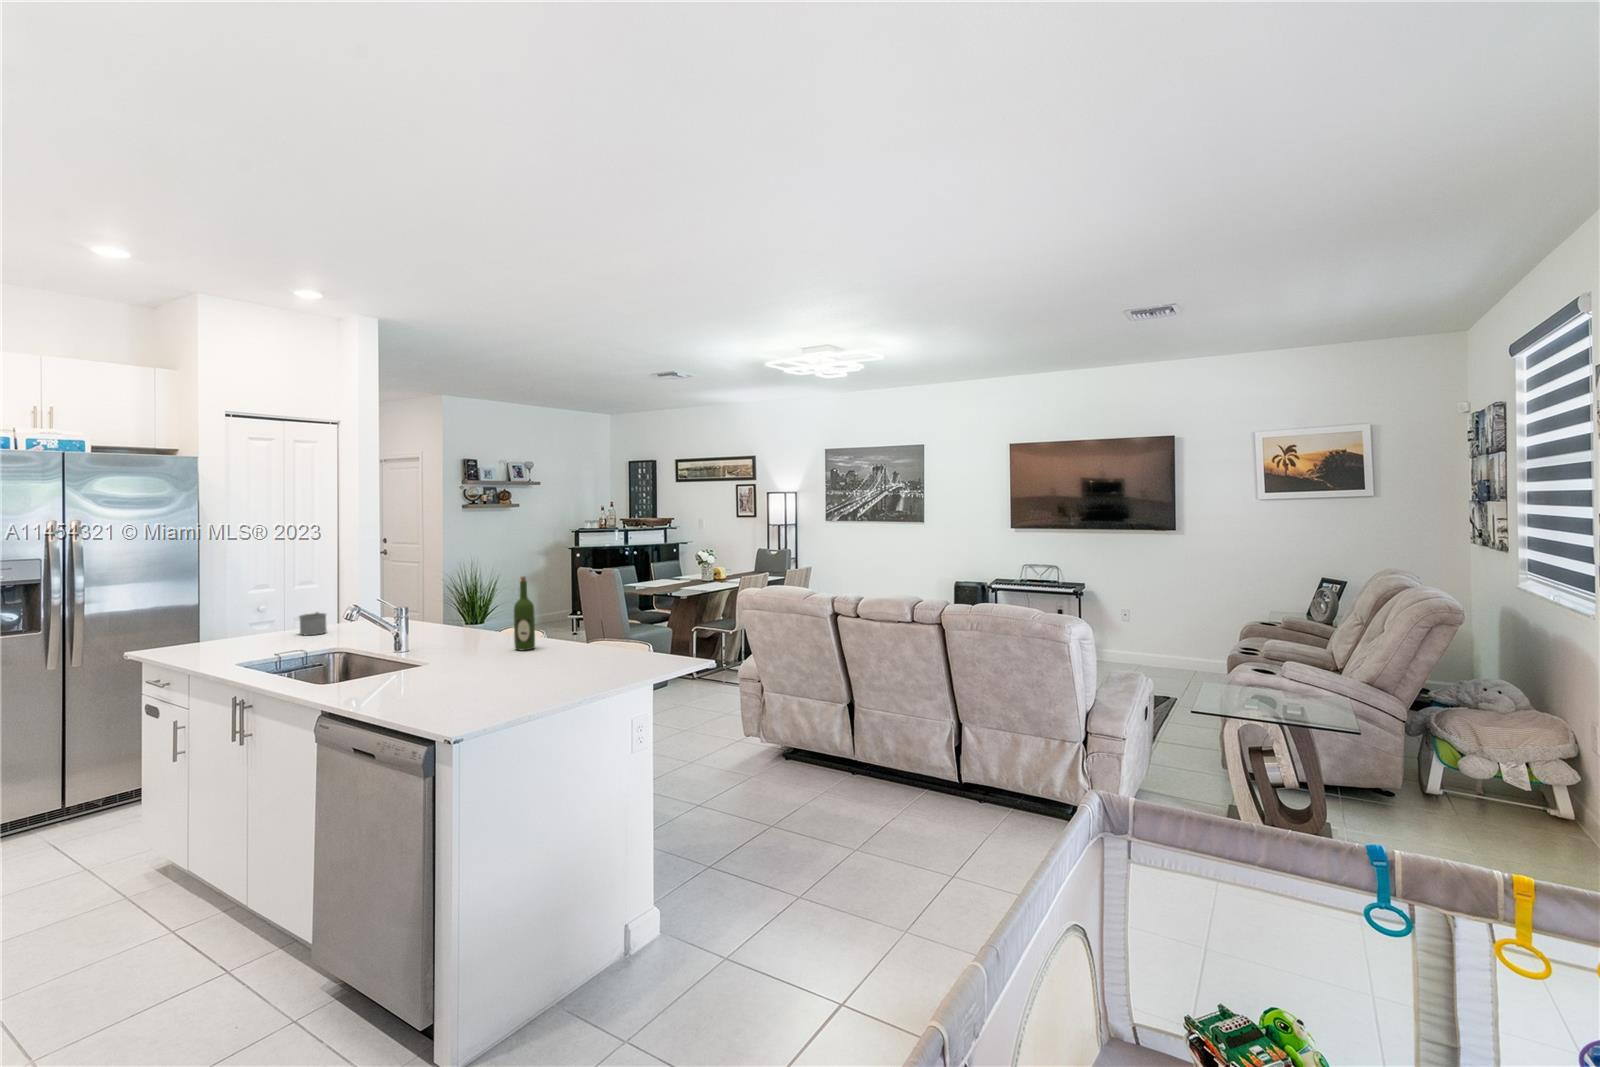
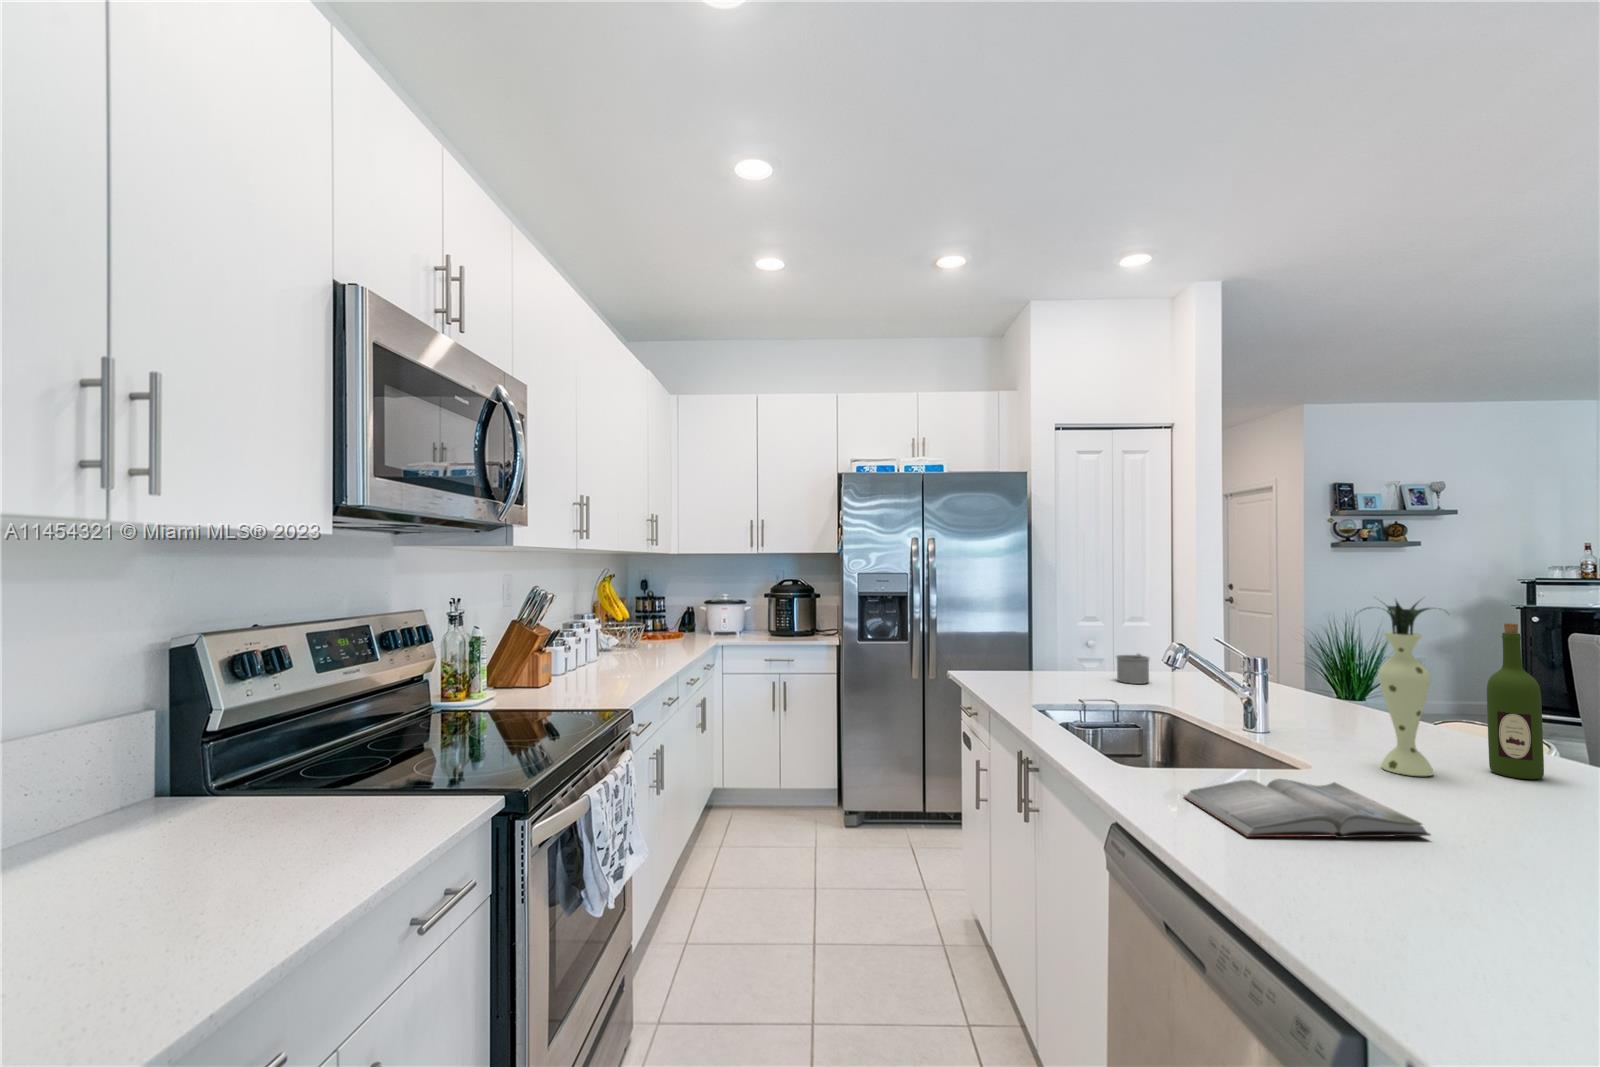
vase: none [453,567,497,659] -> present [1360,601,1434,776]
hardback book: none [360,669,479,704] -> present [1184,779,1431,838]

